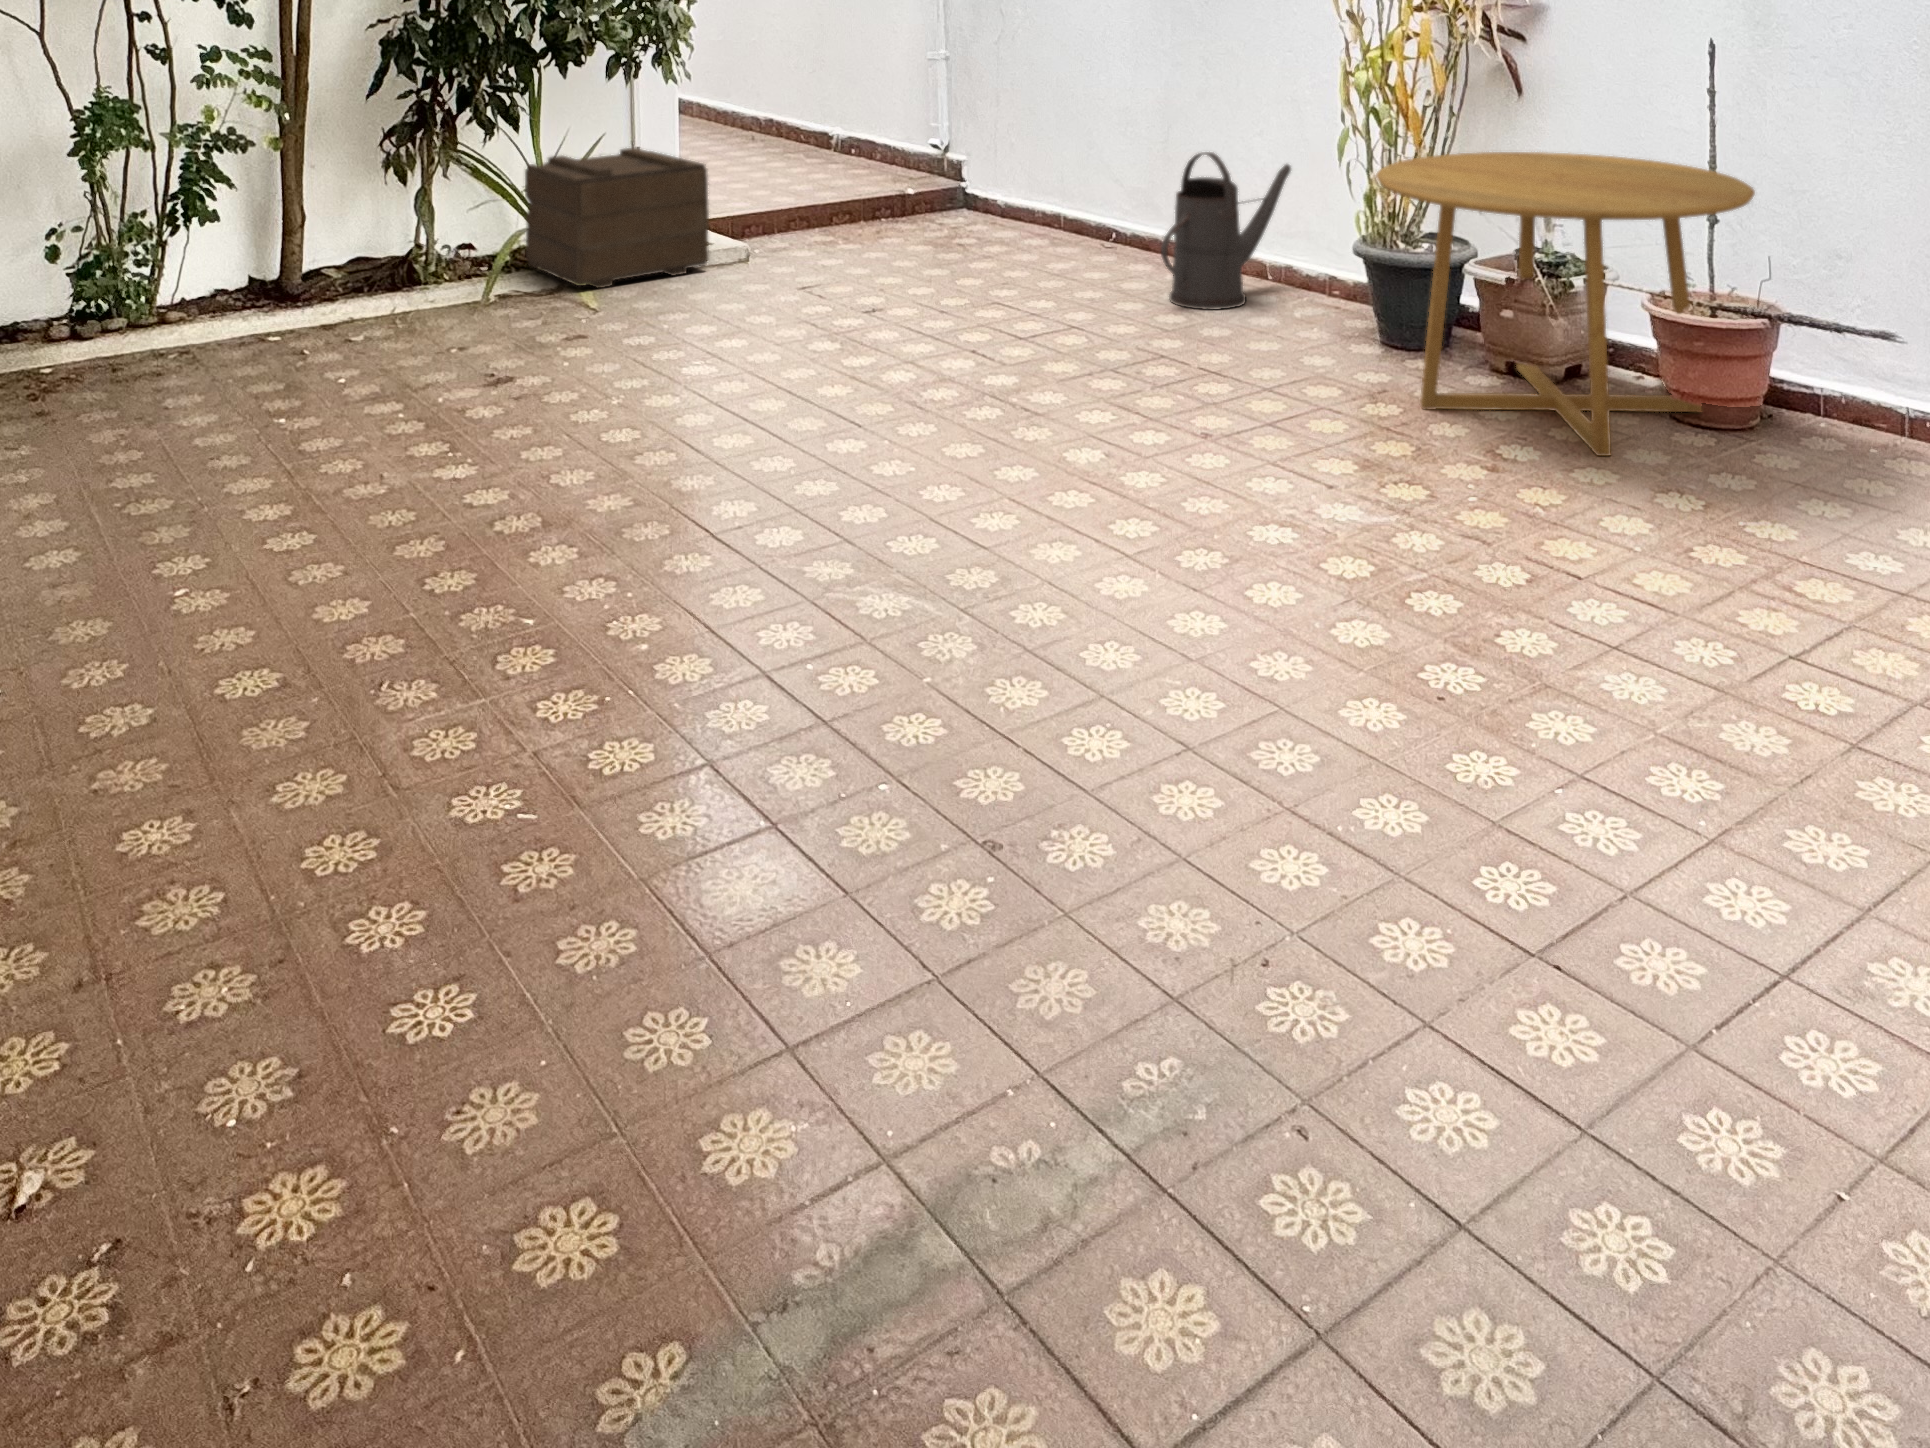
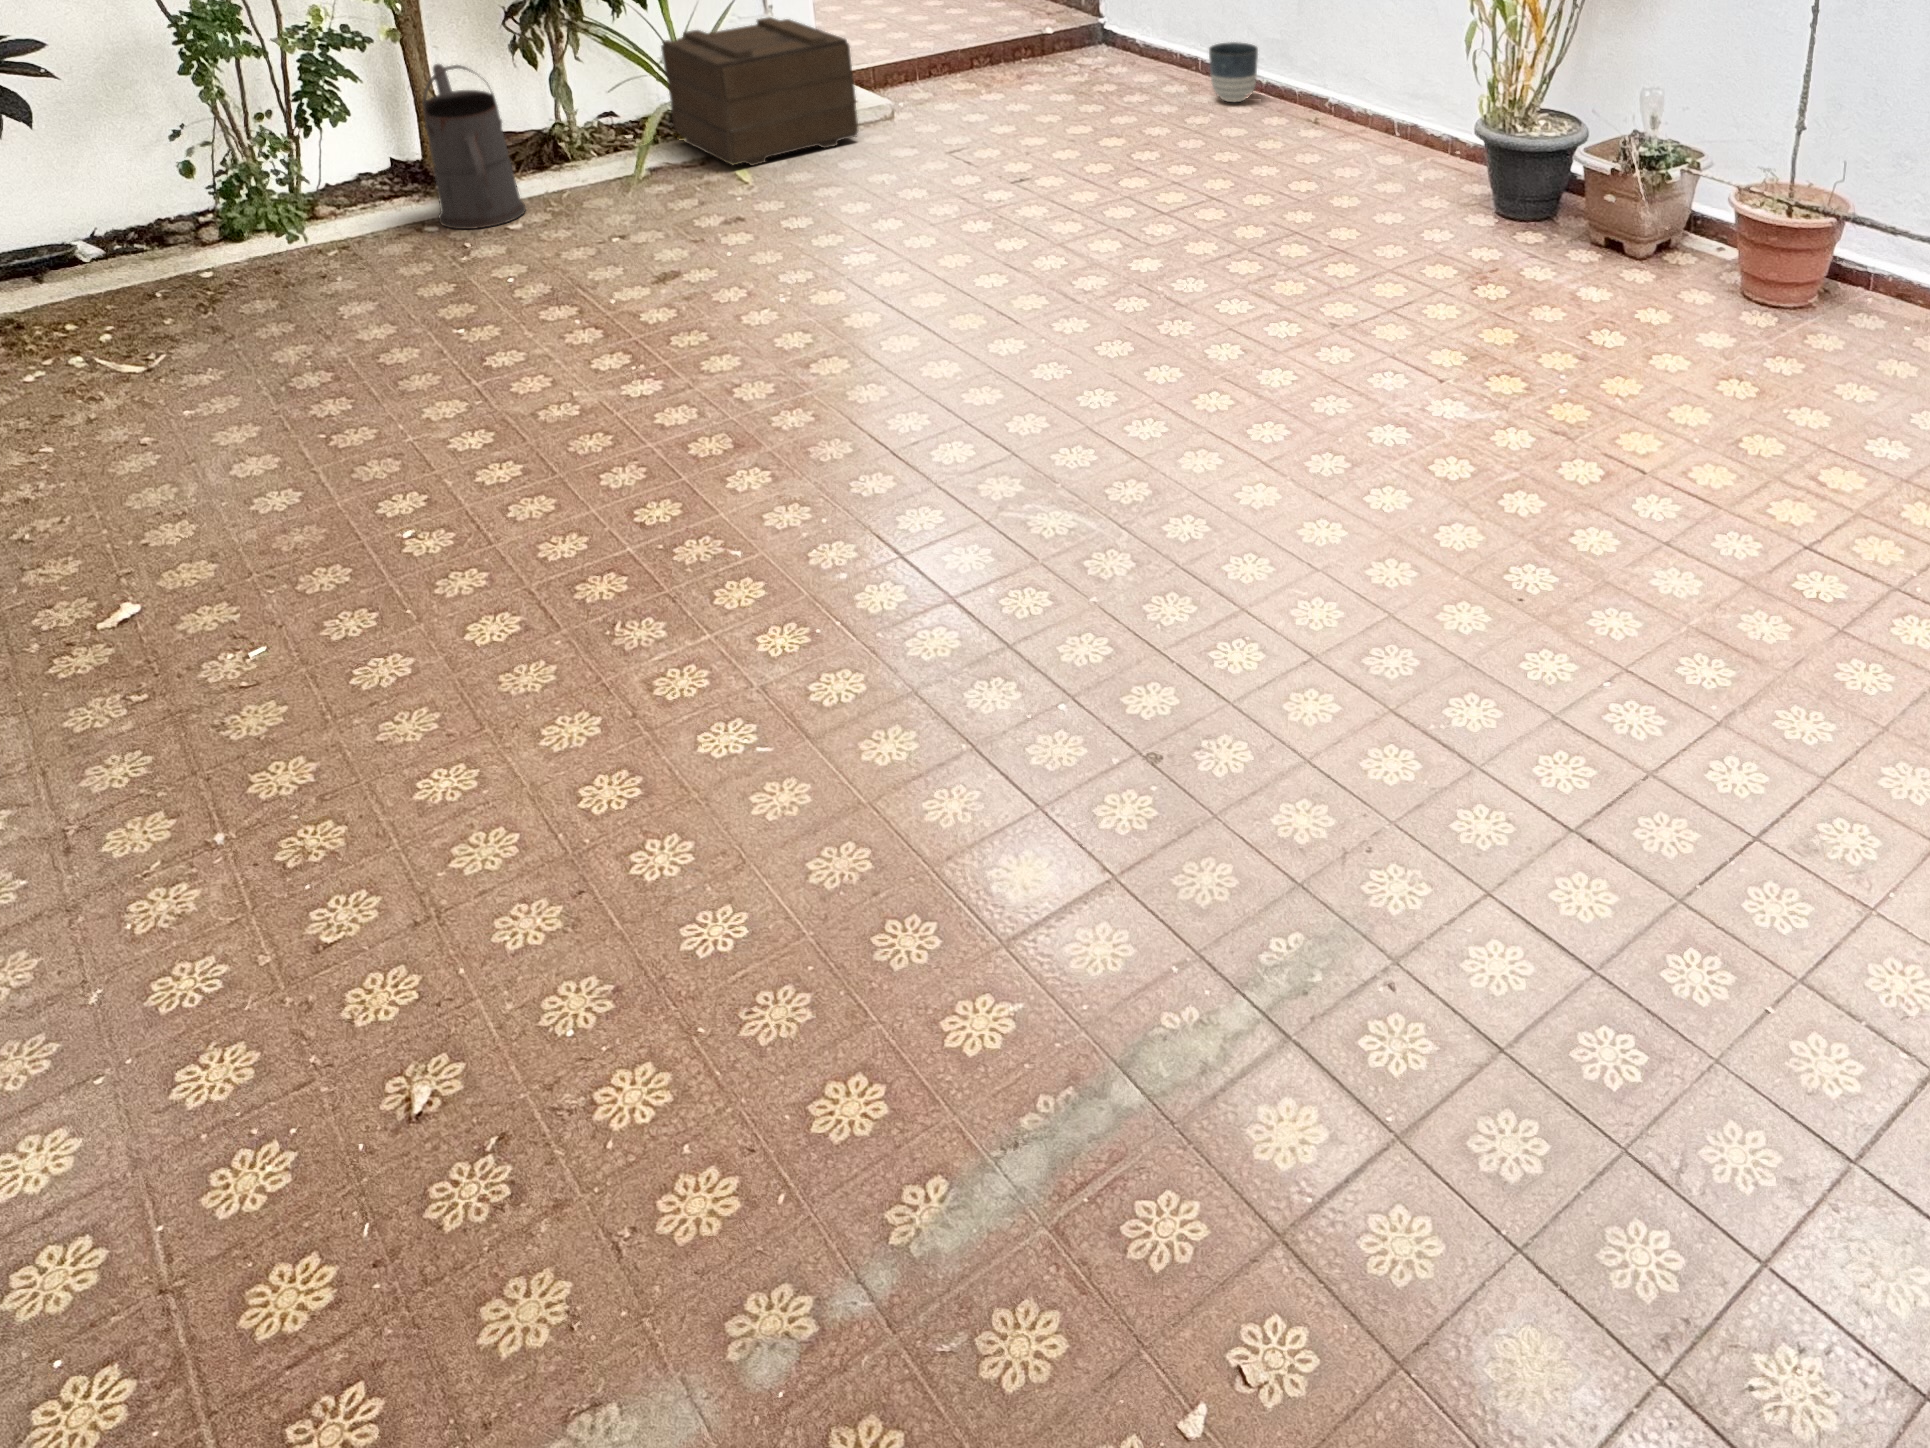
watering can: present [1161,152,1291,310] -> present [422,64,526,229]
round table: present [1376,152,1755,456] -> none [1502,54,1843,346]
planter: none [1067,184,1118,245] -> present [1209,42,1258,102]

